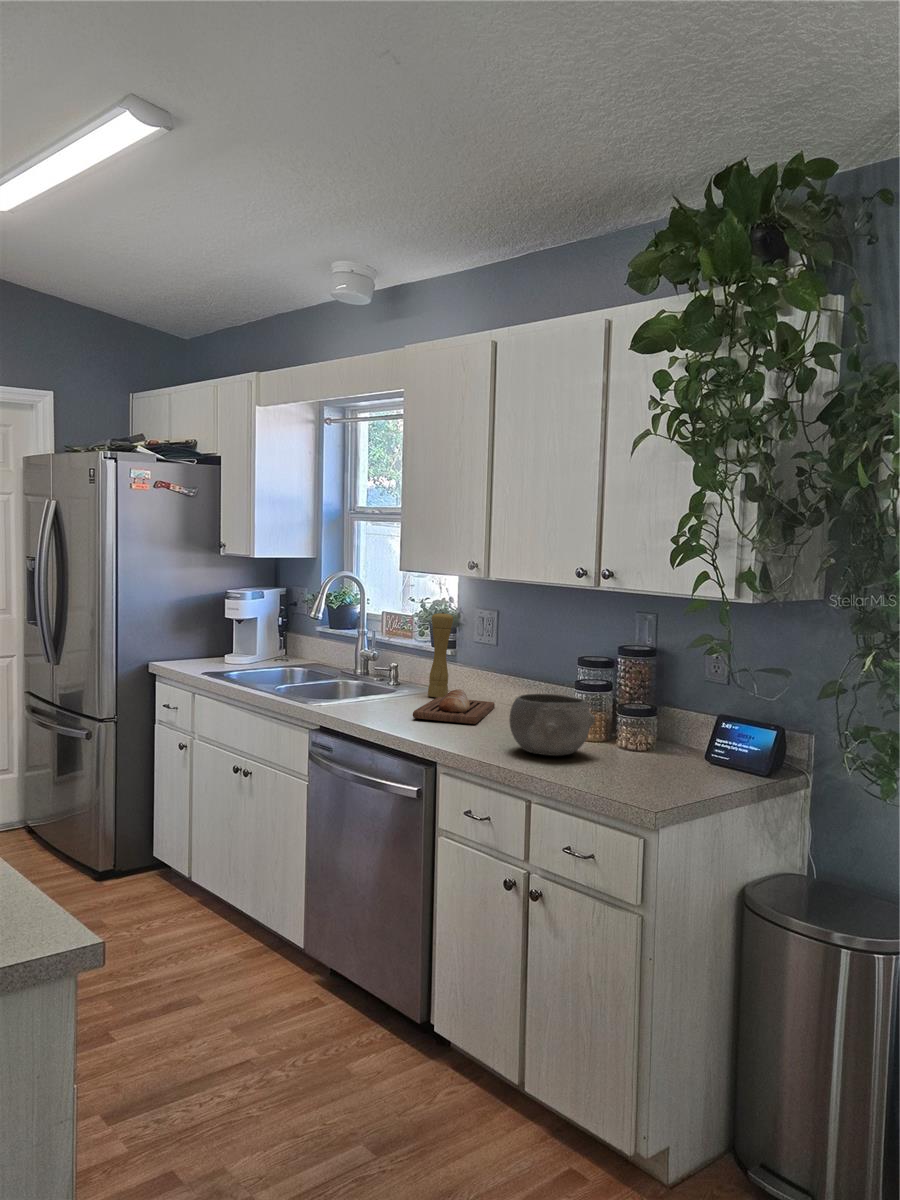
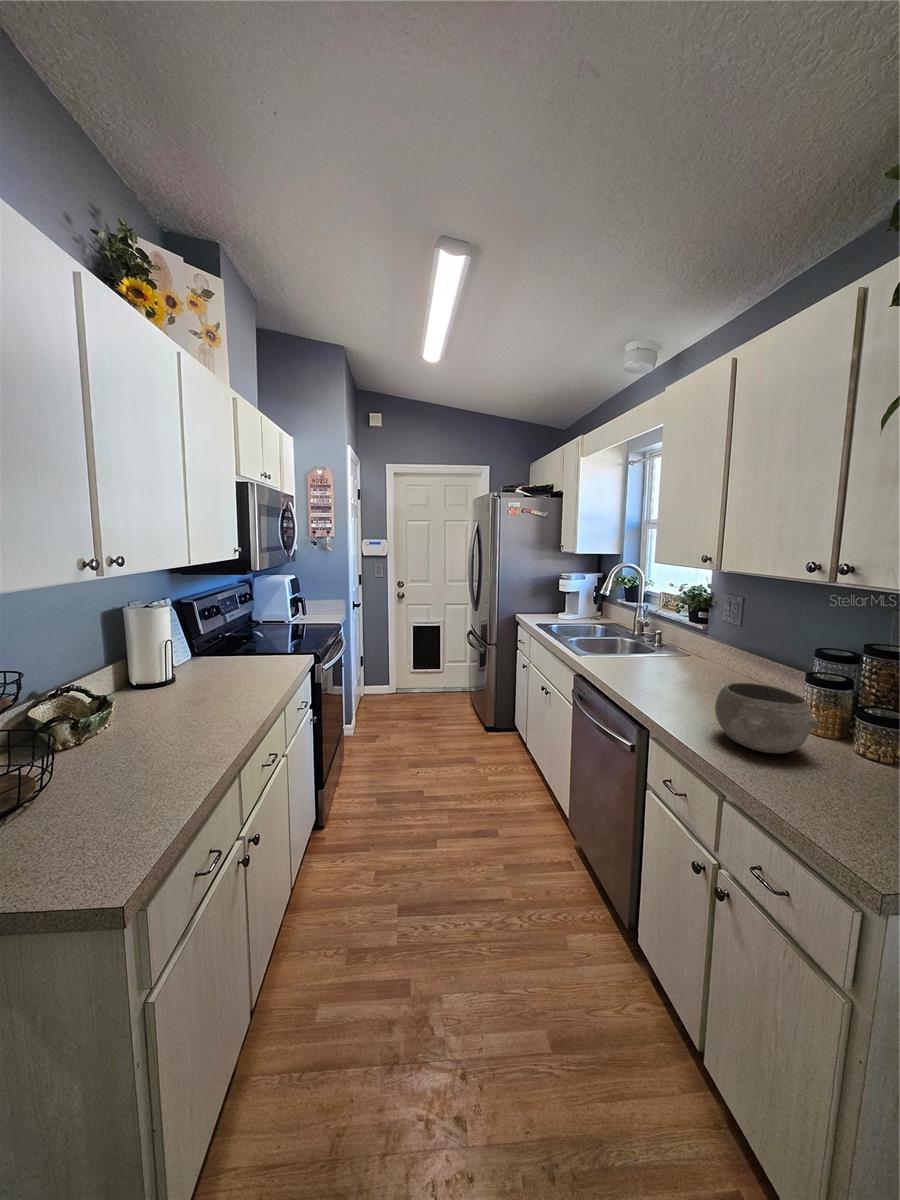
pepper mill: present [428,612,453,697] -> none [678,596,702,661]
bread loaf: present [413,690,495,724] -> none [646,659,732,694]

